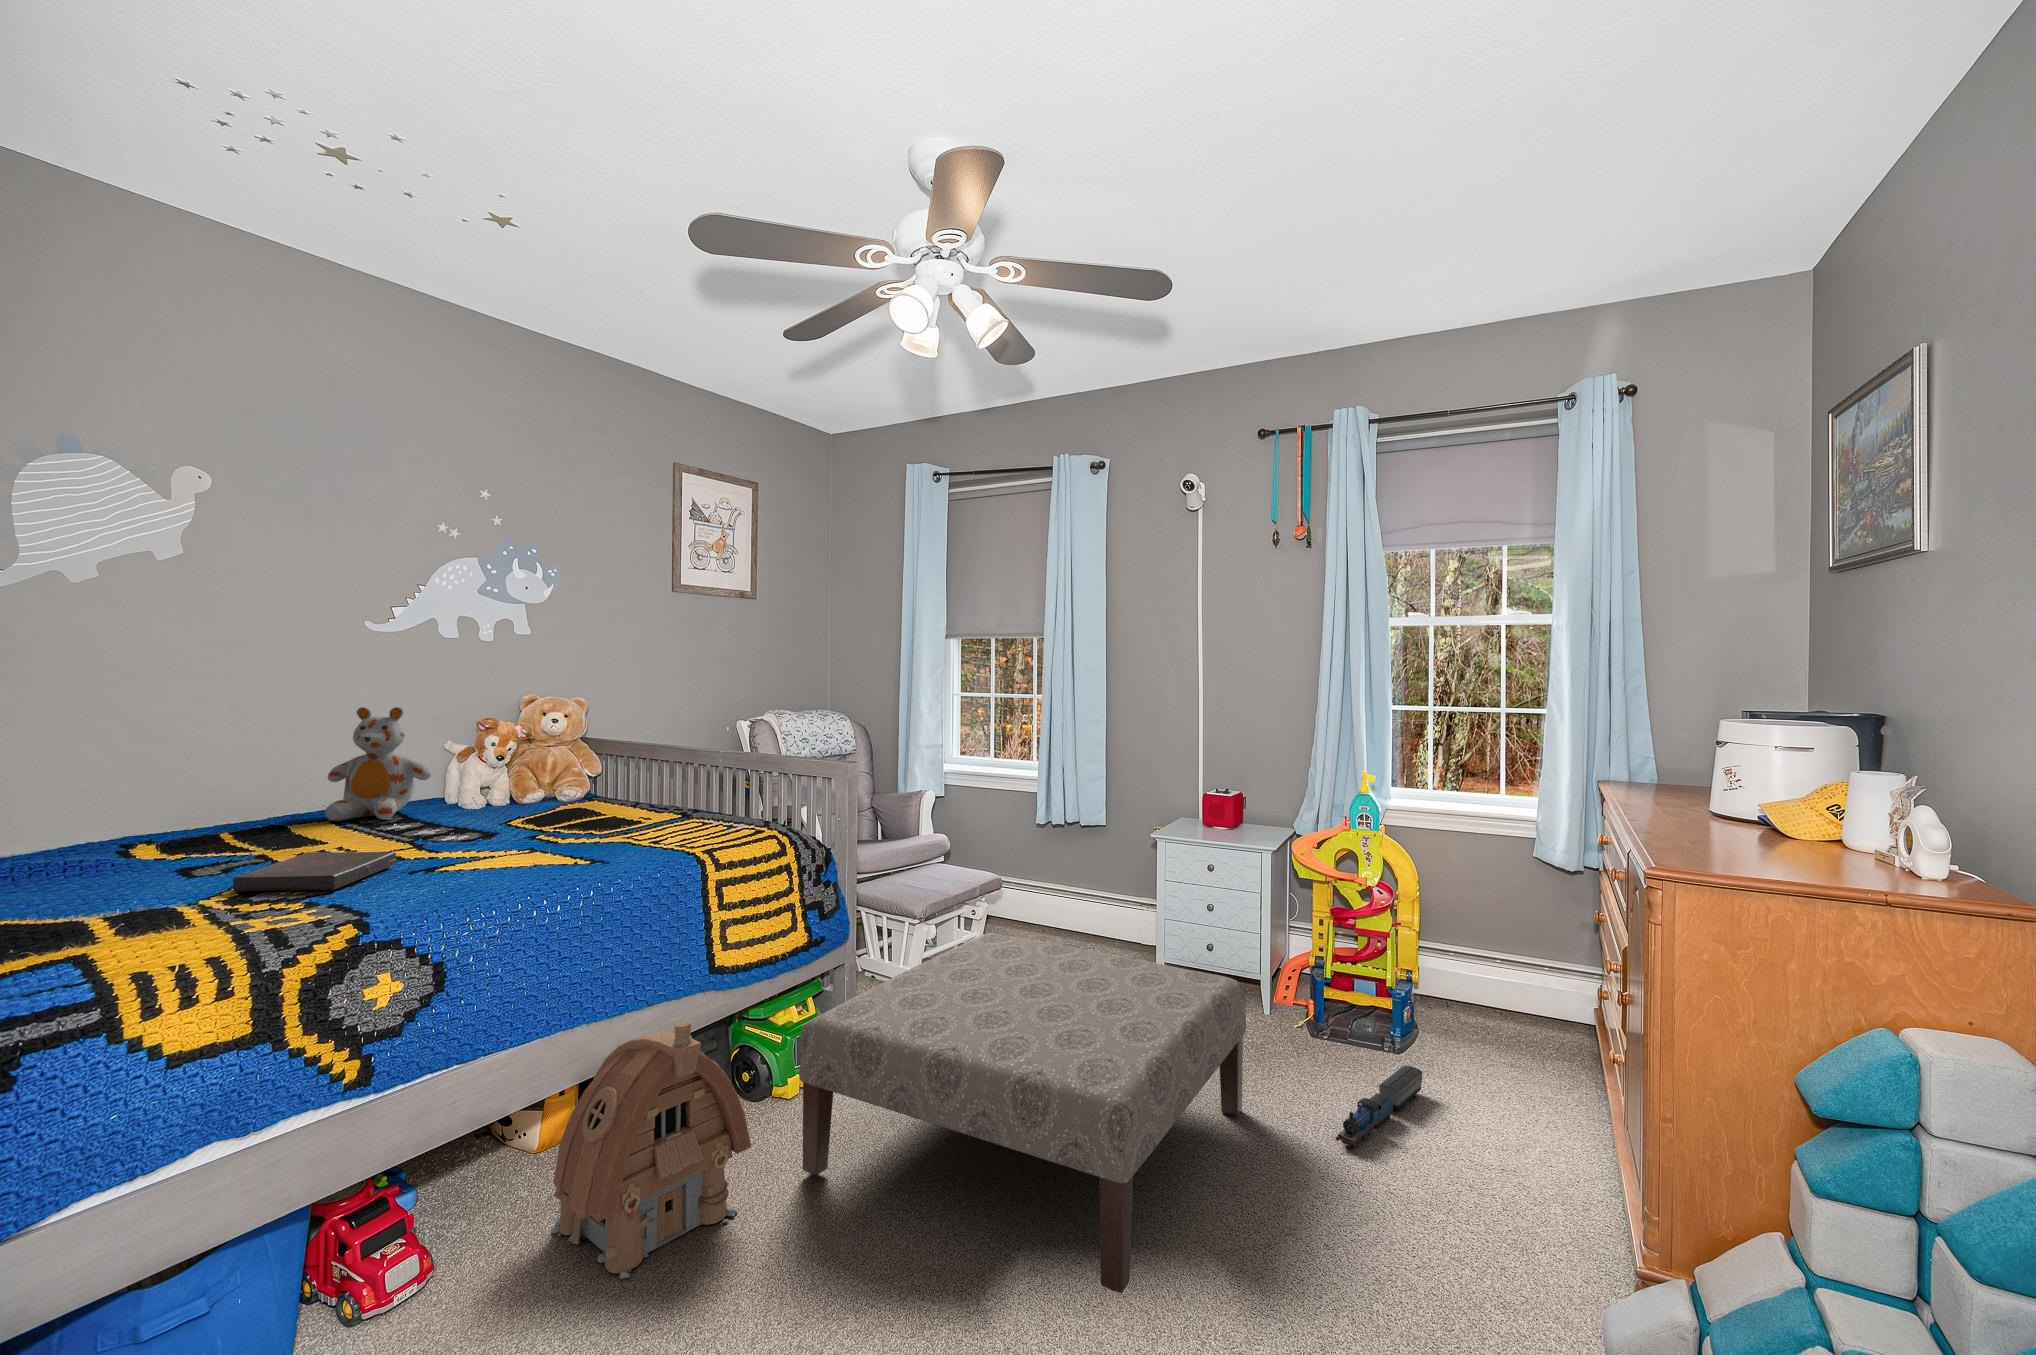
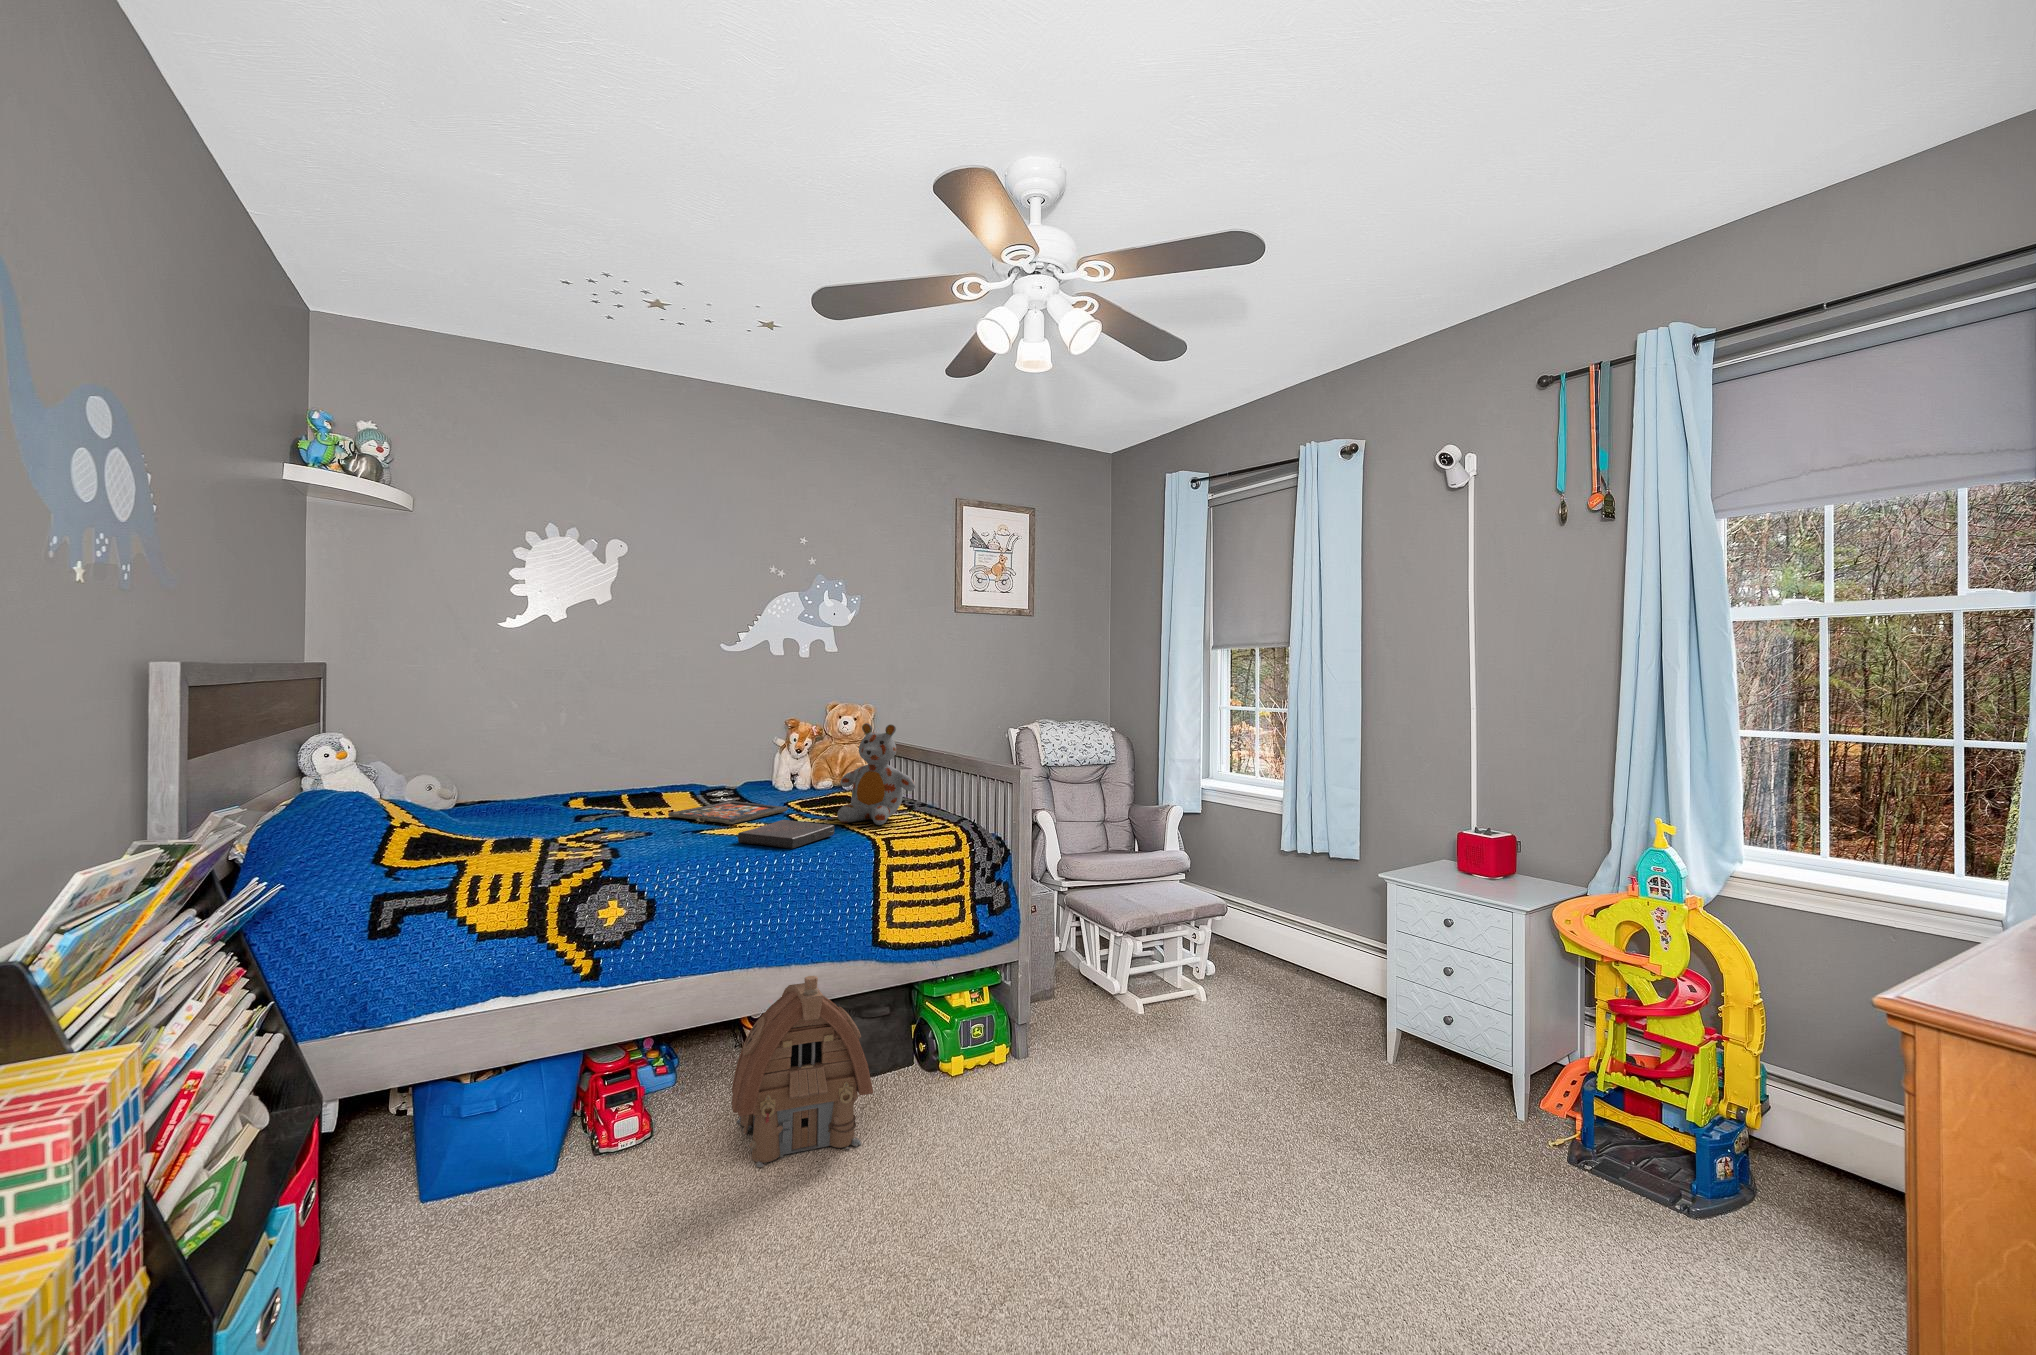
stuffed bear: present [325,707,431,821] -> present [837,723,915,825]
board game: none [363,825,530,854] -> present [668,801,788,824]
book: present [233,852,396,892] -> present [738,820,834,849]
ottoman: present [800,933,1246,1293] -> none [924,953,1379,1306]
toy train: present [1336,1066,1423,1148] -> none [1453,1192,1624,1261]

